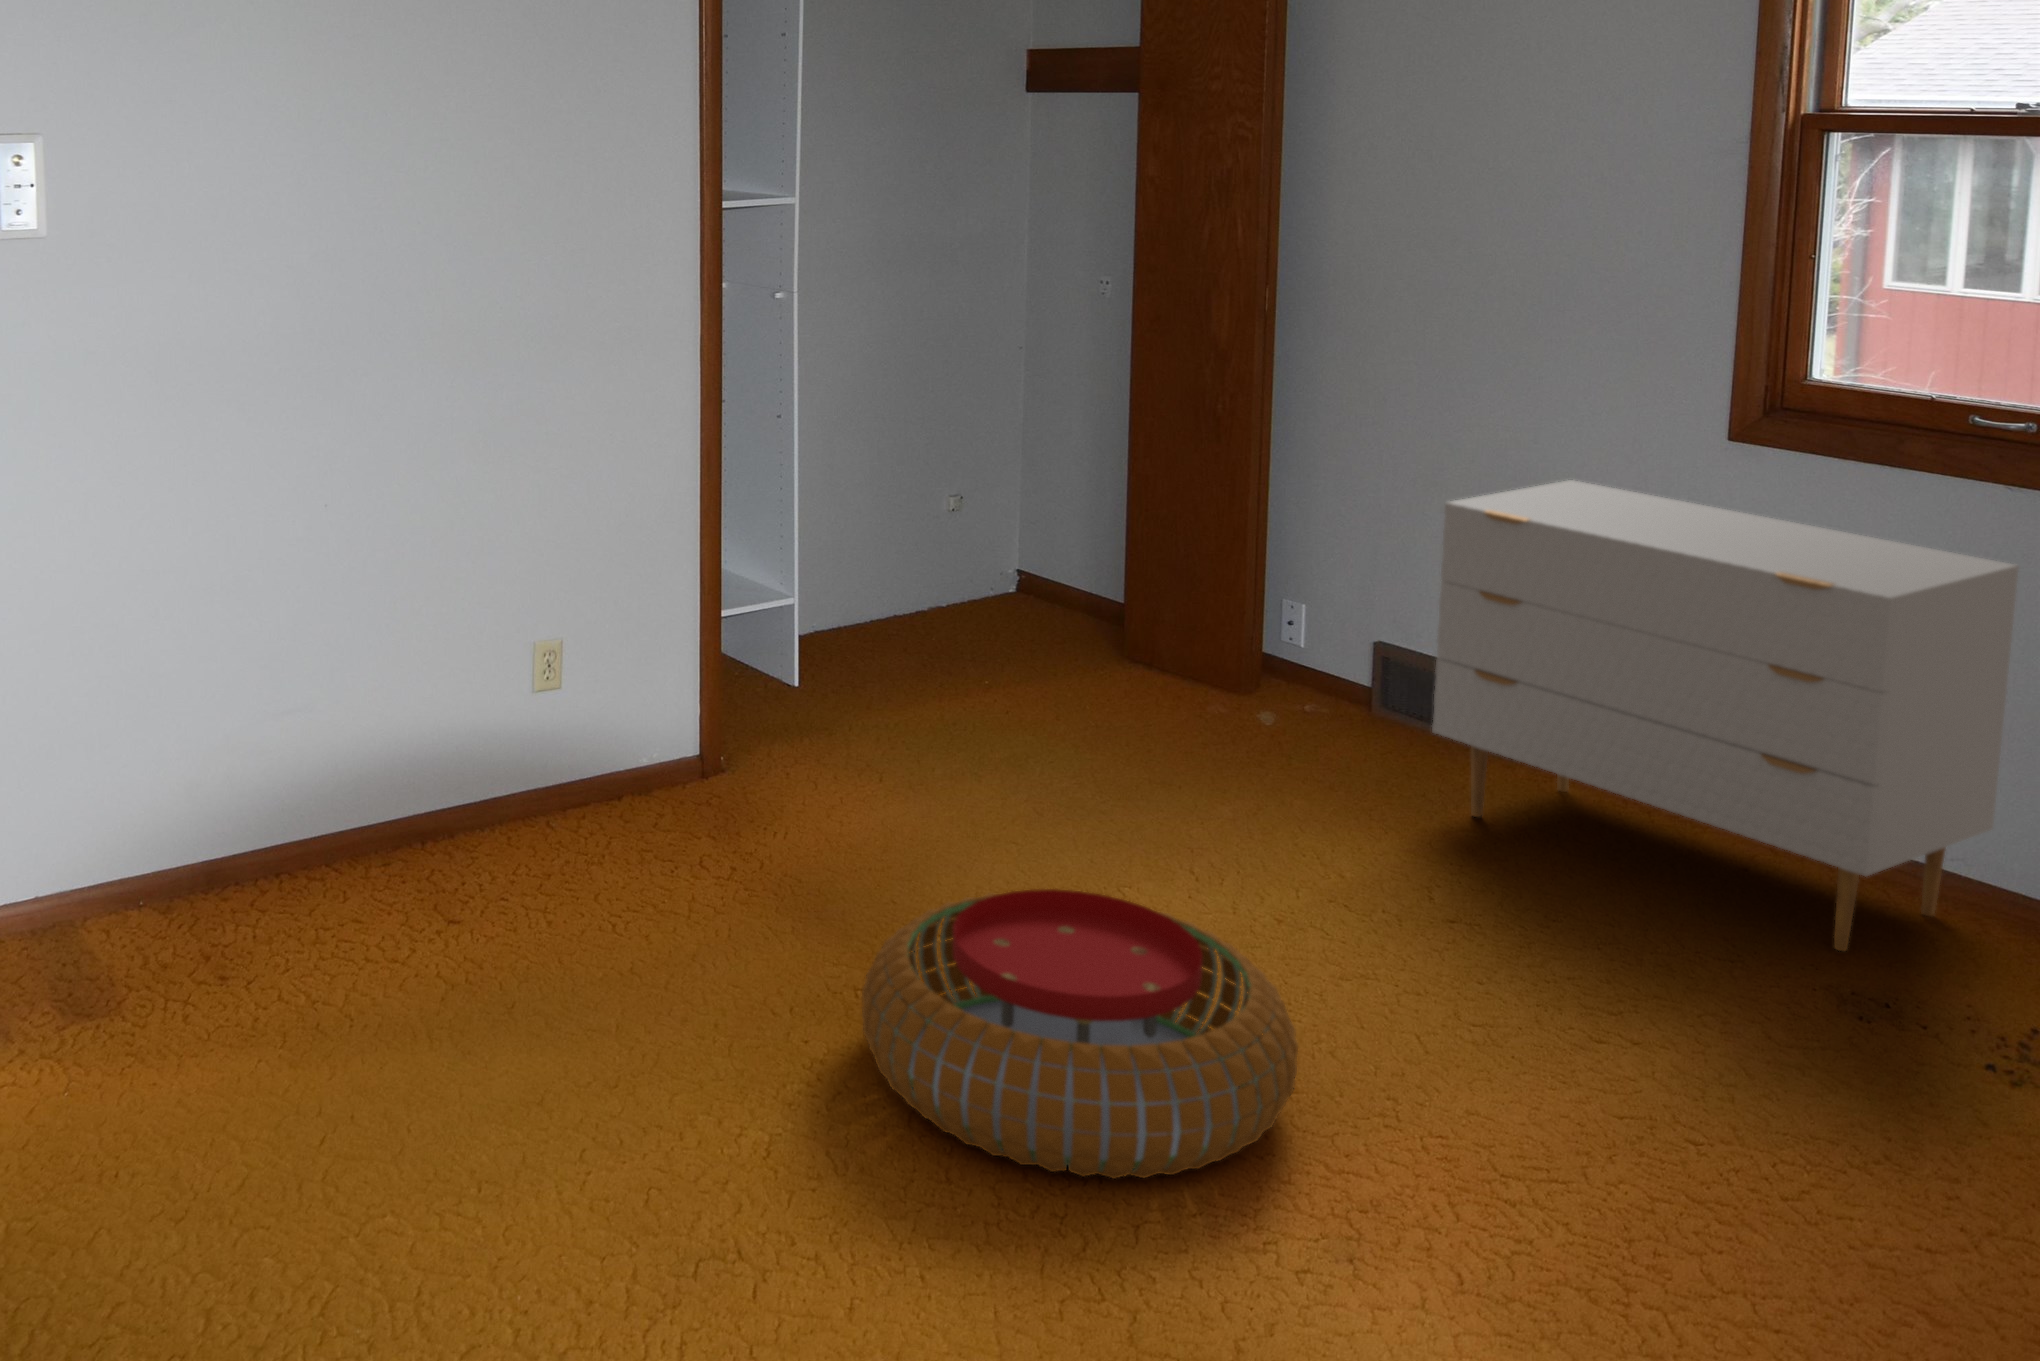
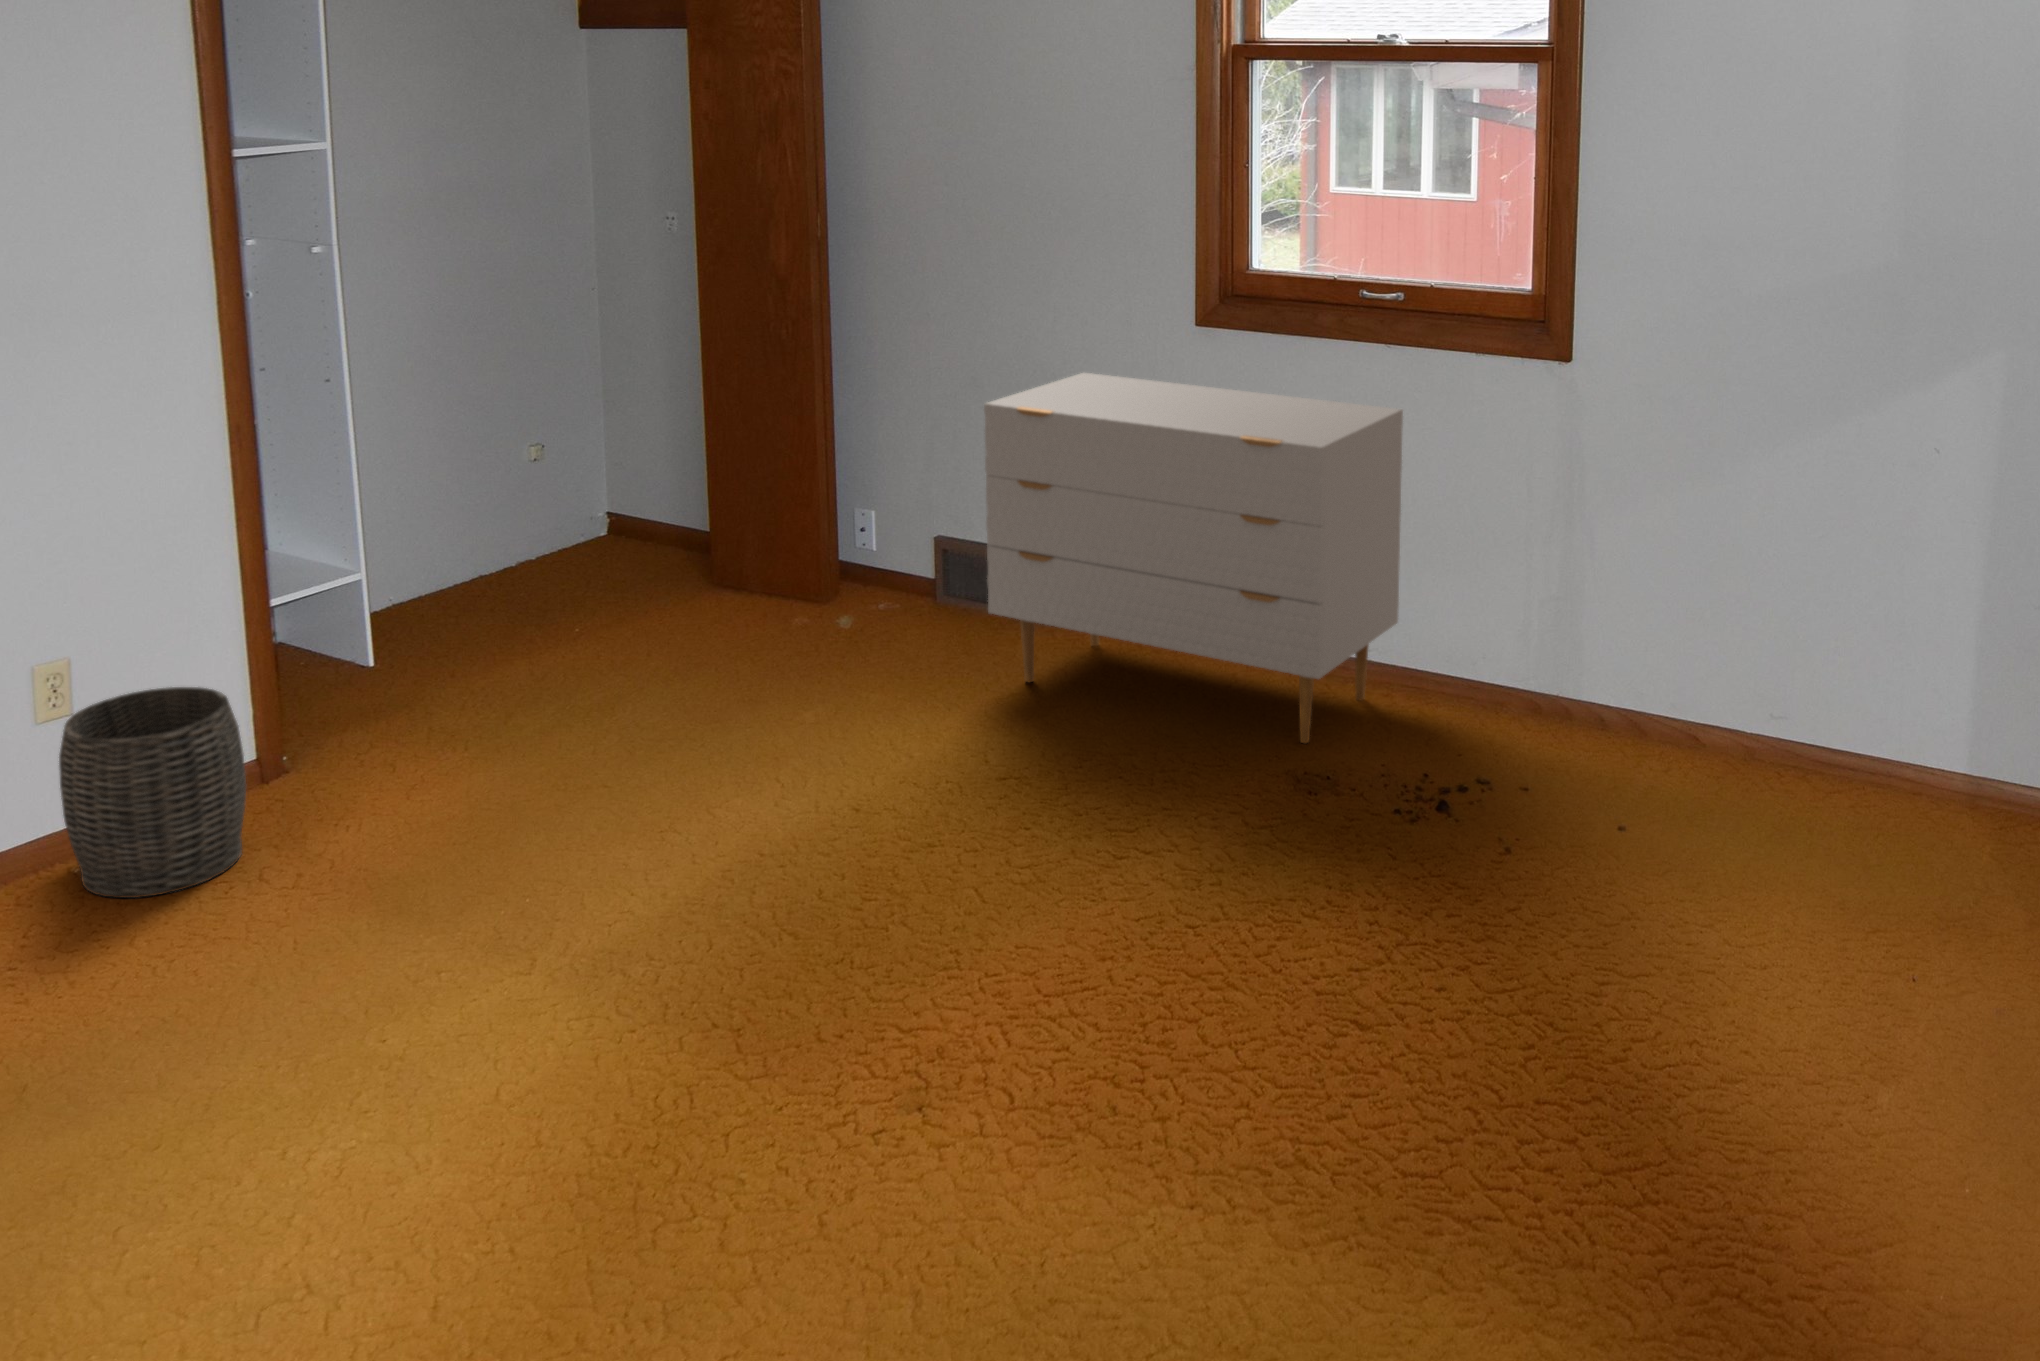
woven basket: none [549,672,691,852] -> present [59,687,246,898]
pouf: present [862,889,1298,1179] -> none [450,834,891,1135]

